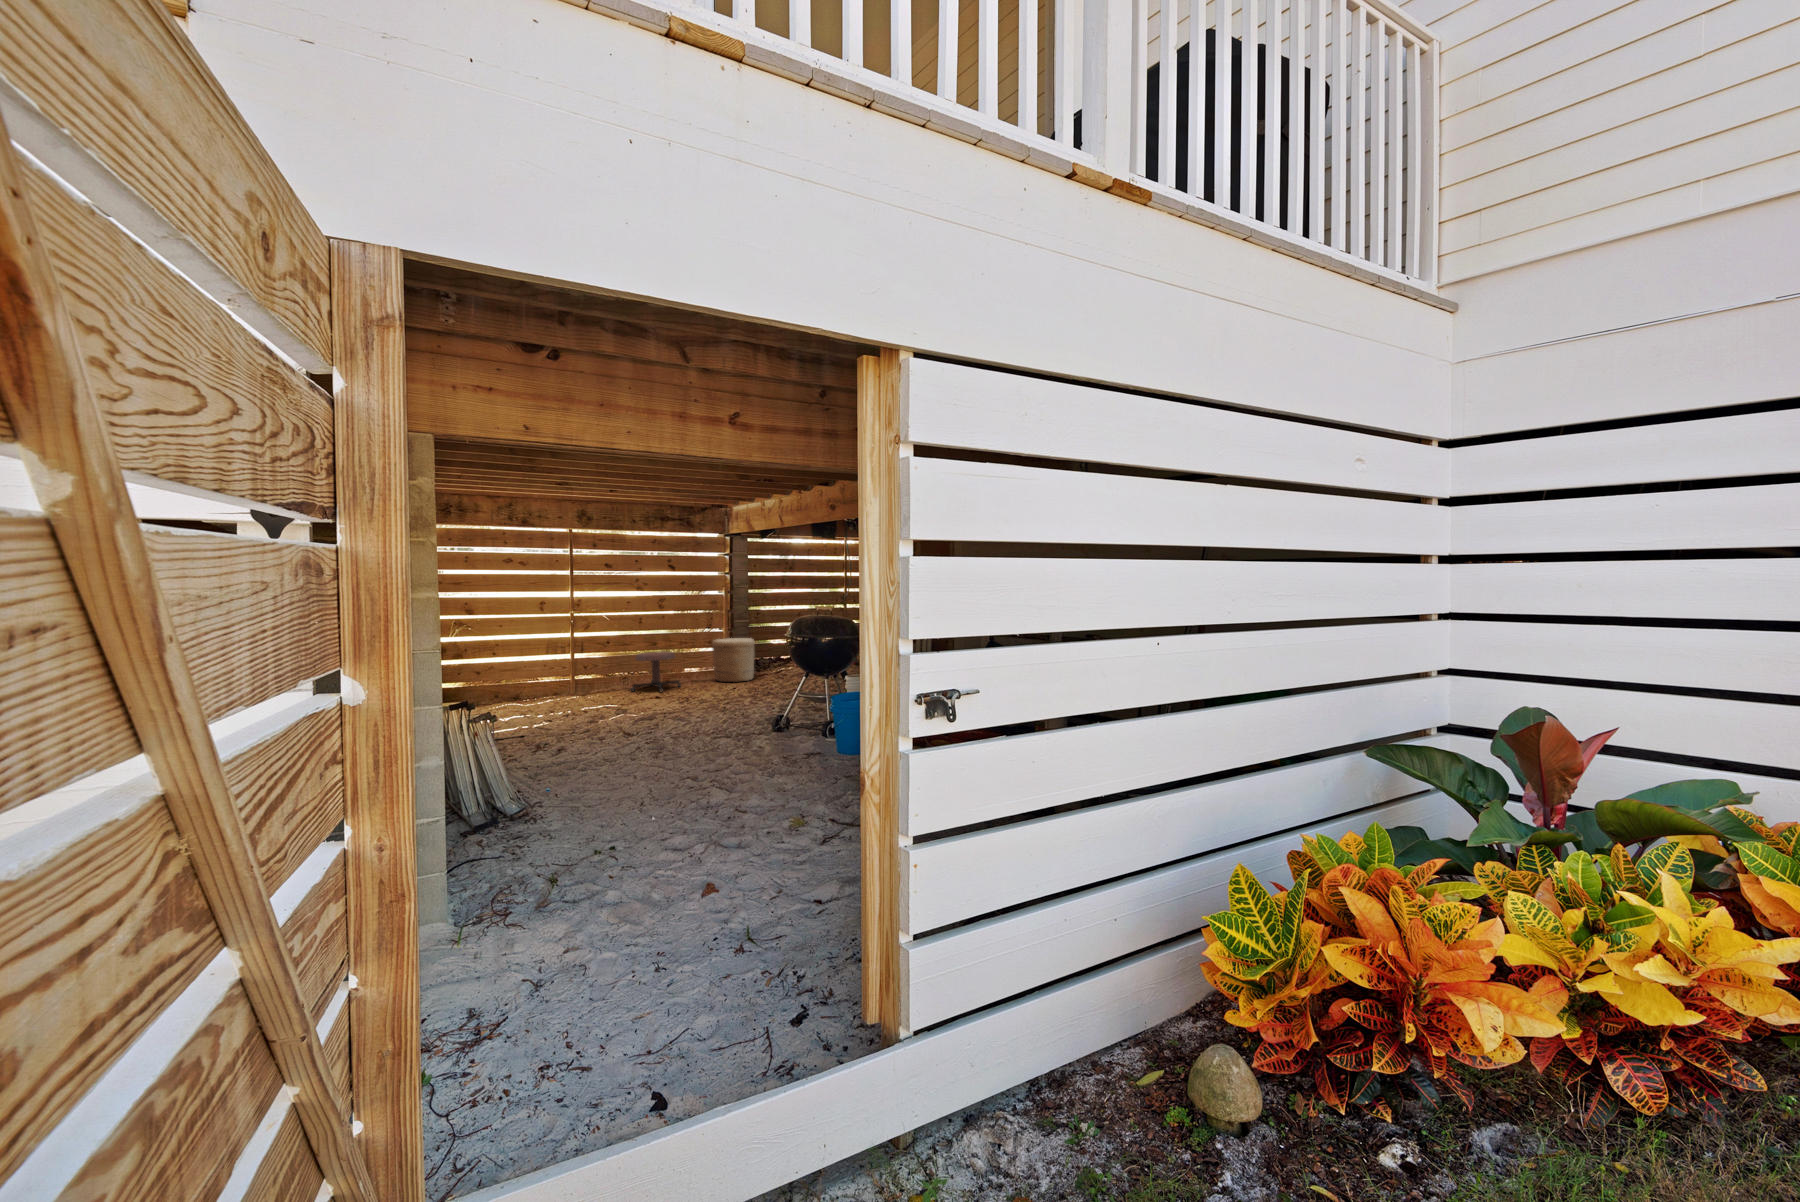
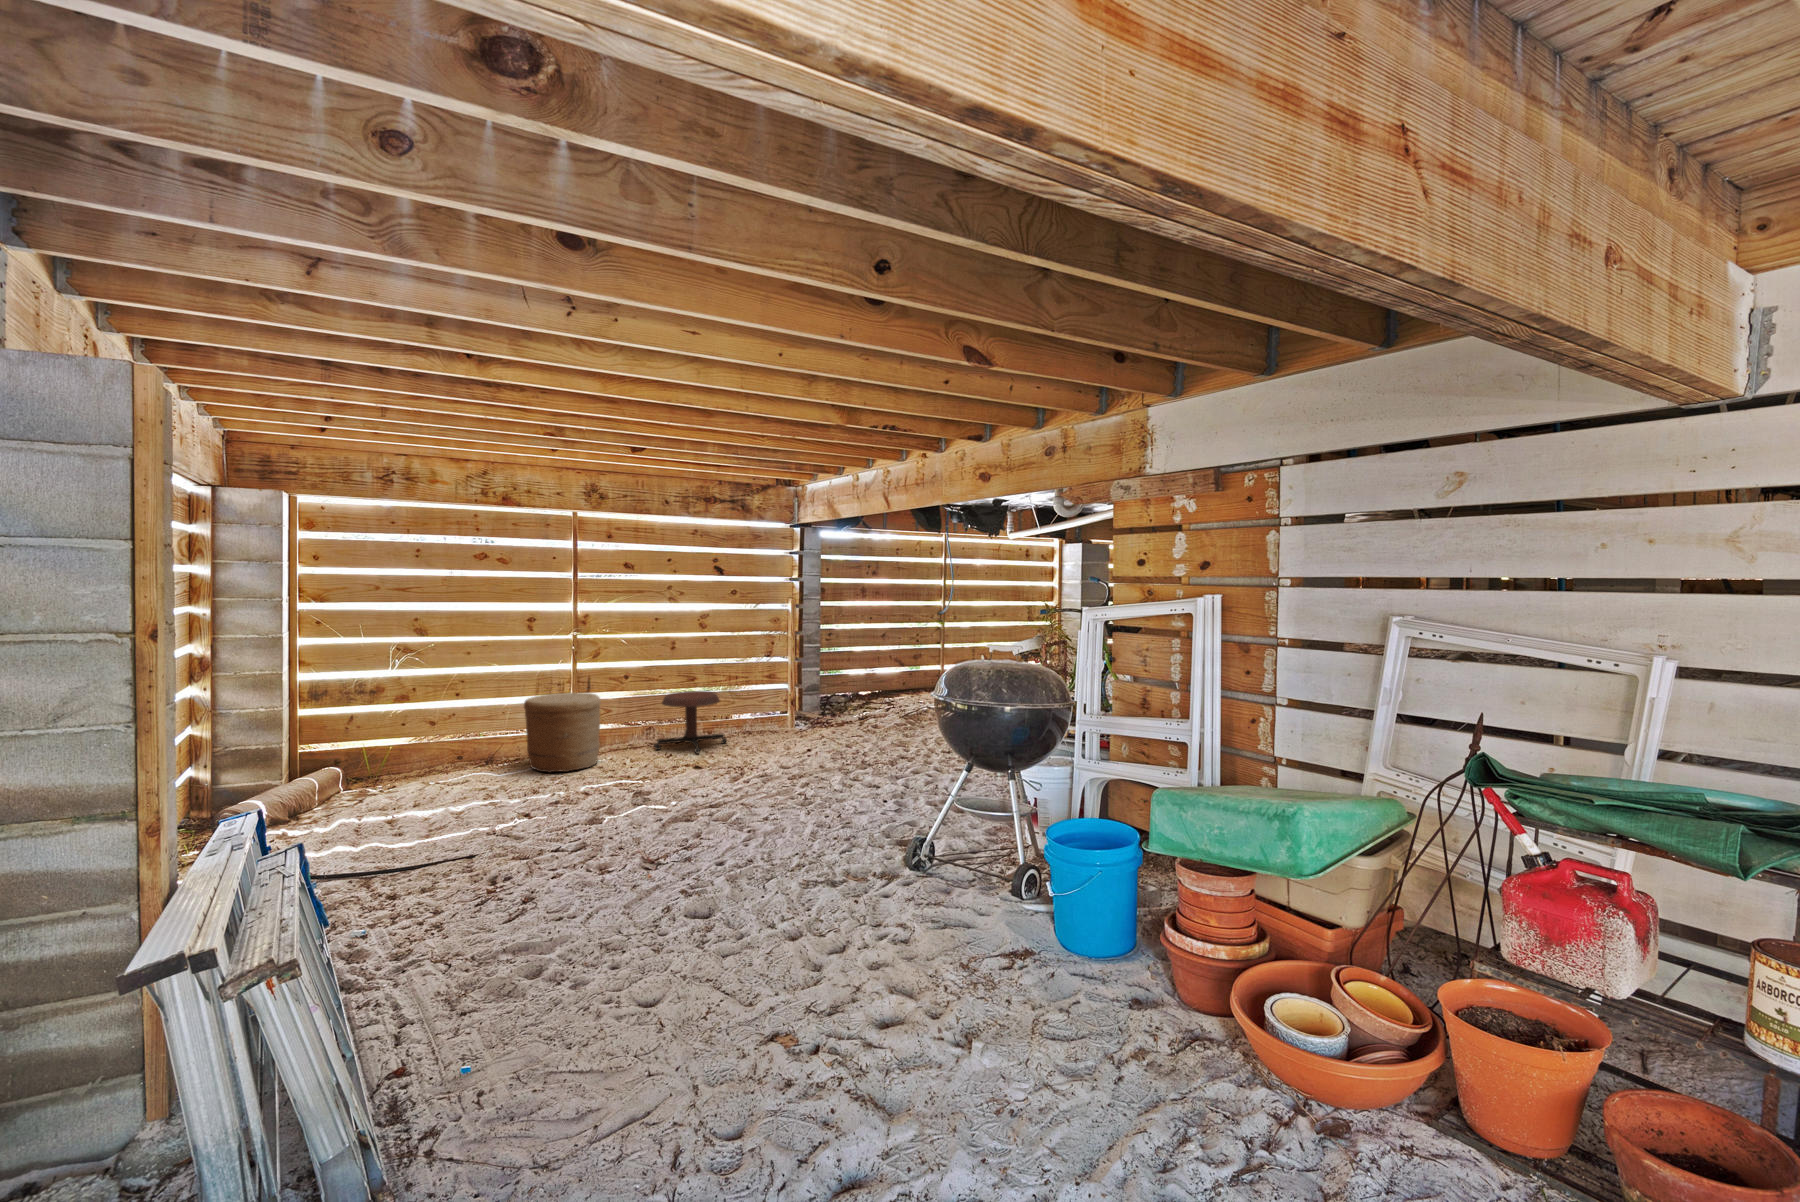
woven basket: present [712,638,755,682] -> present [524,693,601,772]

